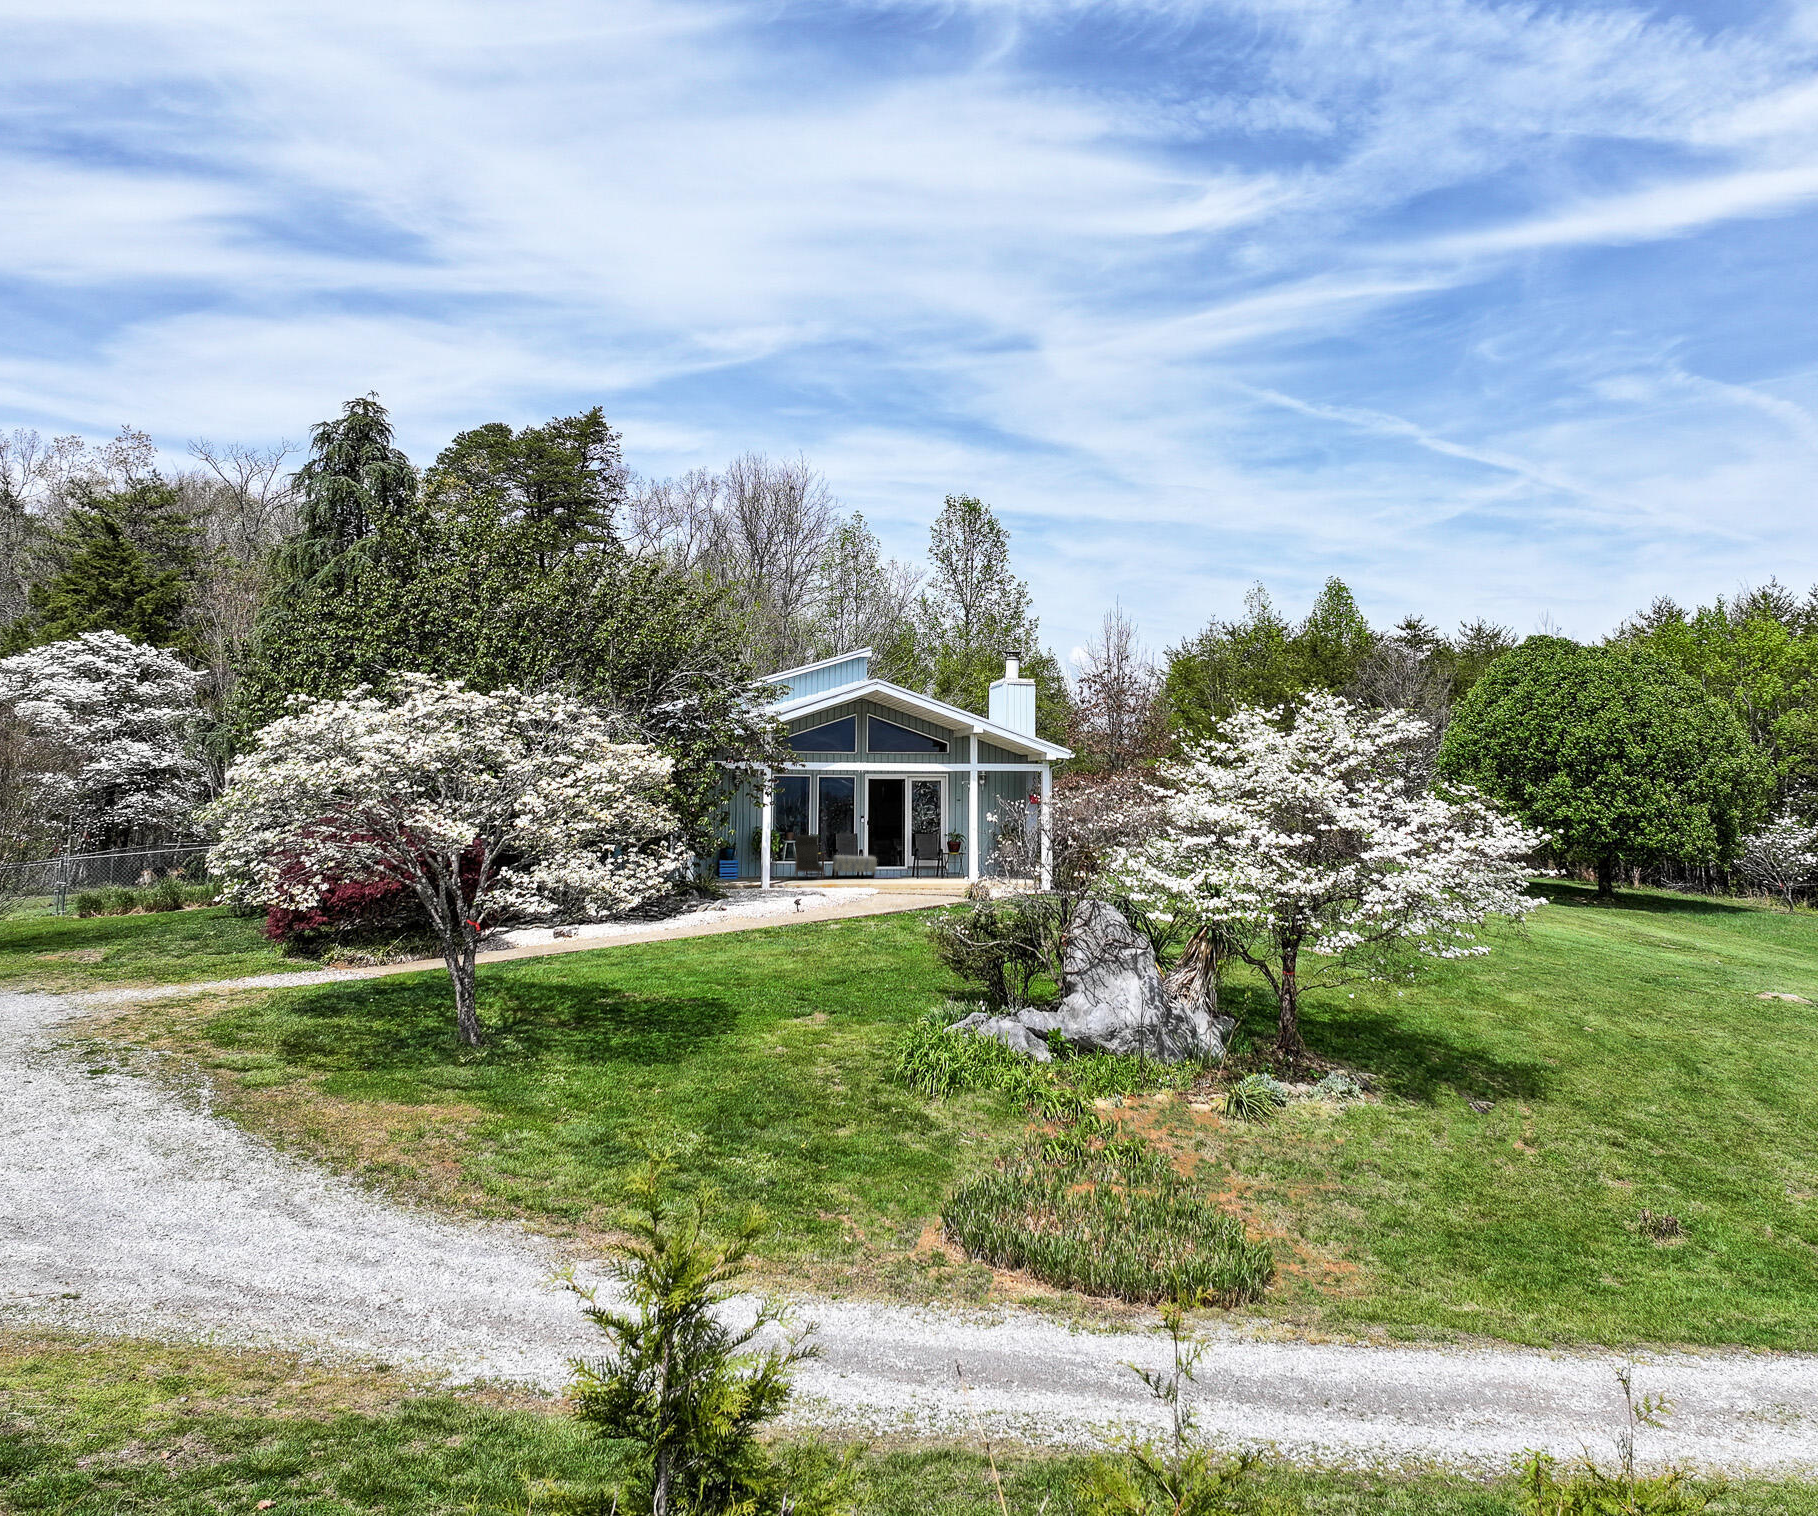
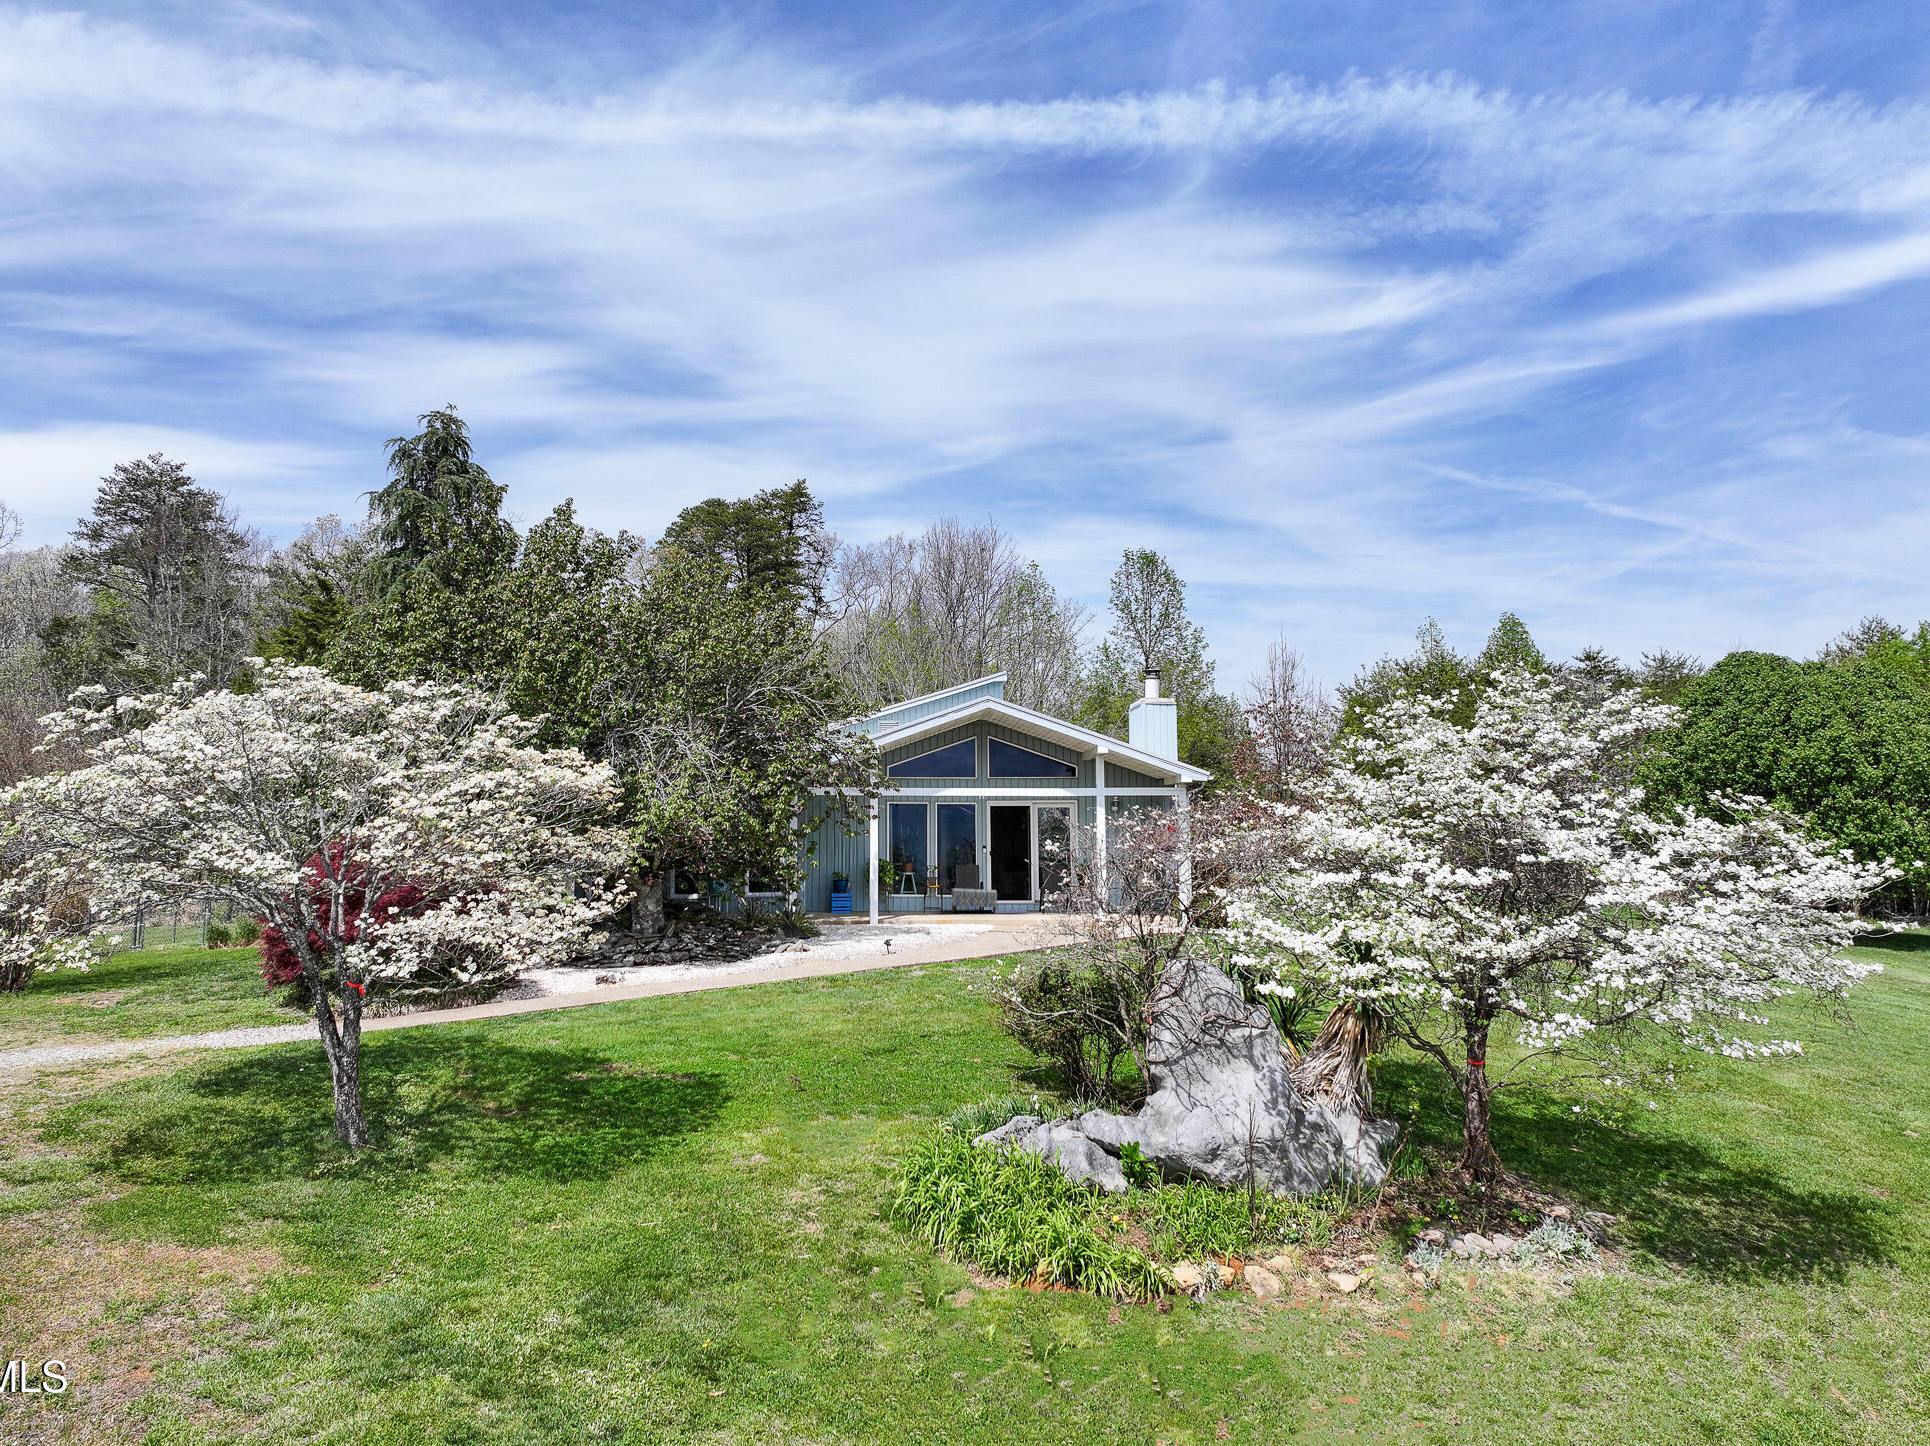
lounge chair: present [795,835,824,876] -> none [909,867,941,915]

